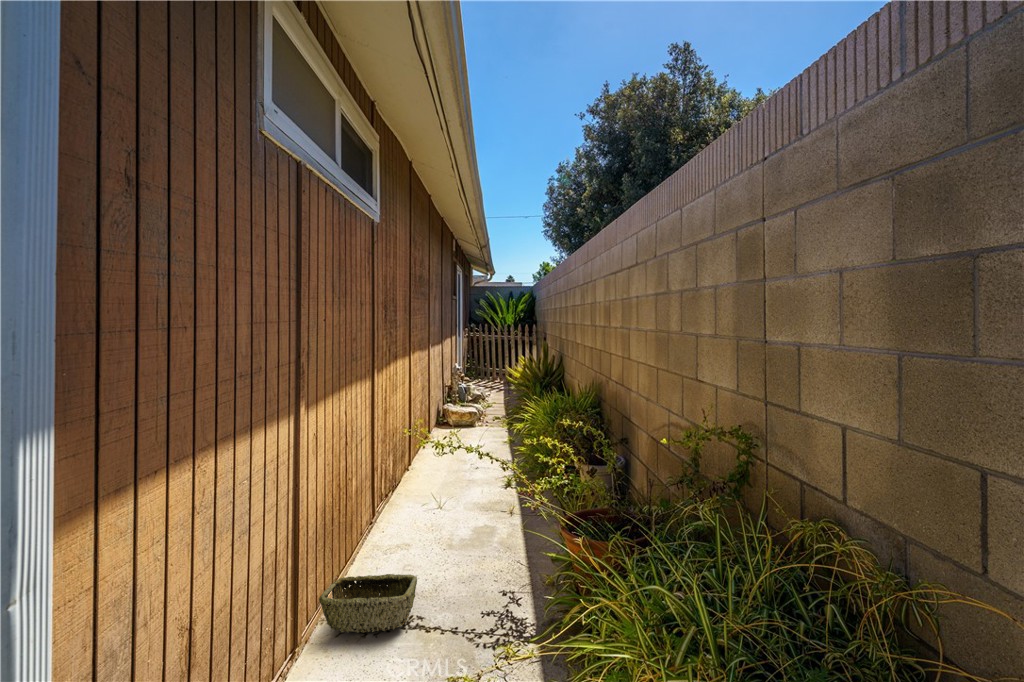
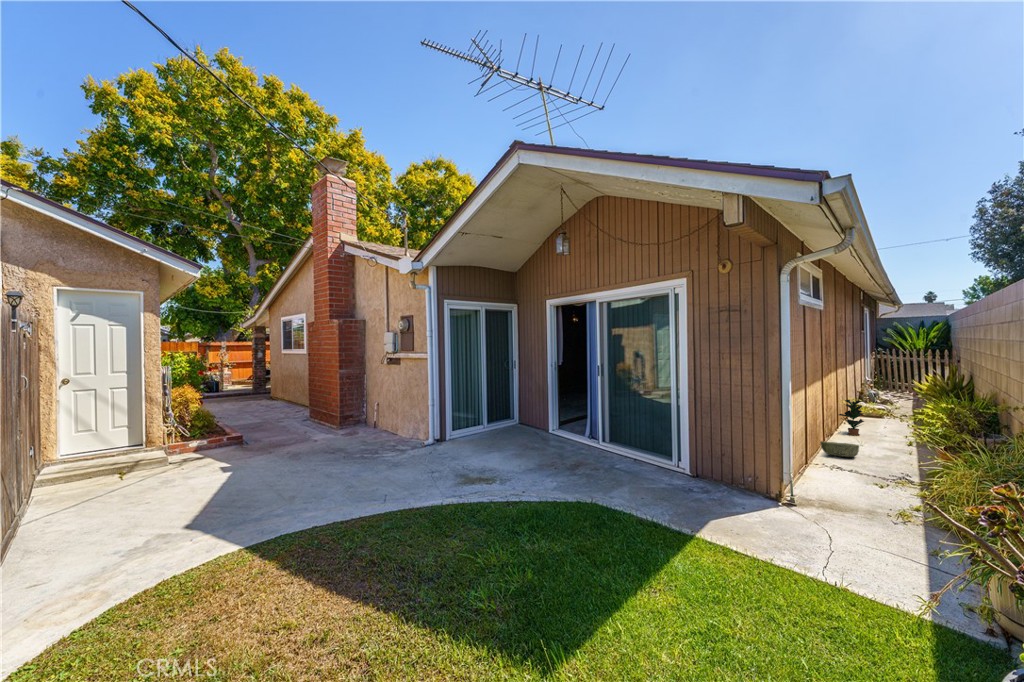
potted plant: none [402,419,445,491] -> present [839,400,864,436]

